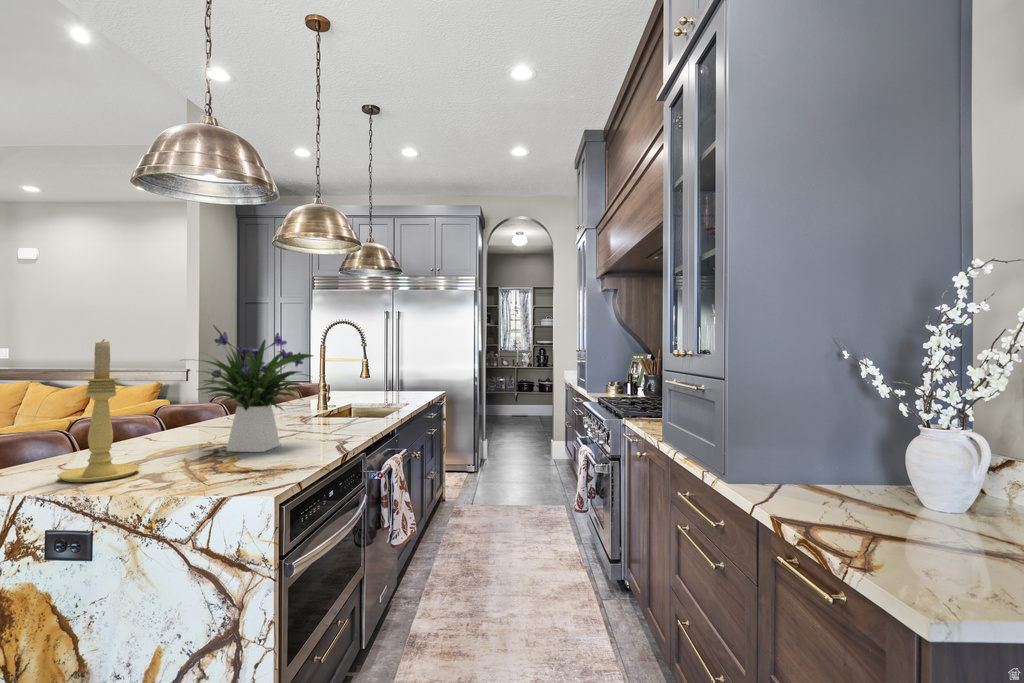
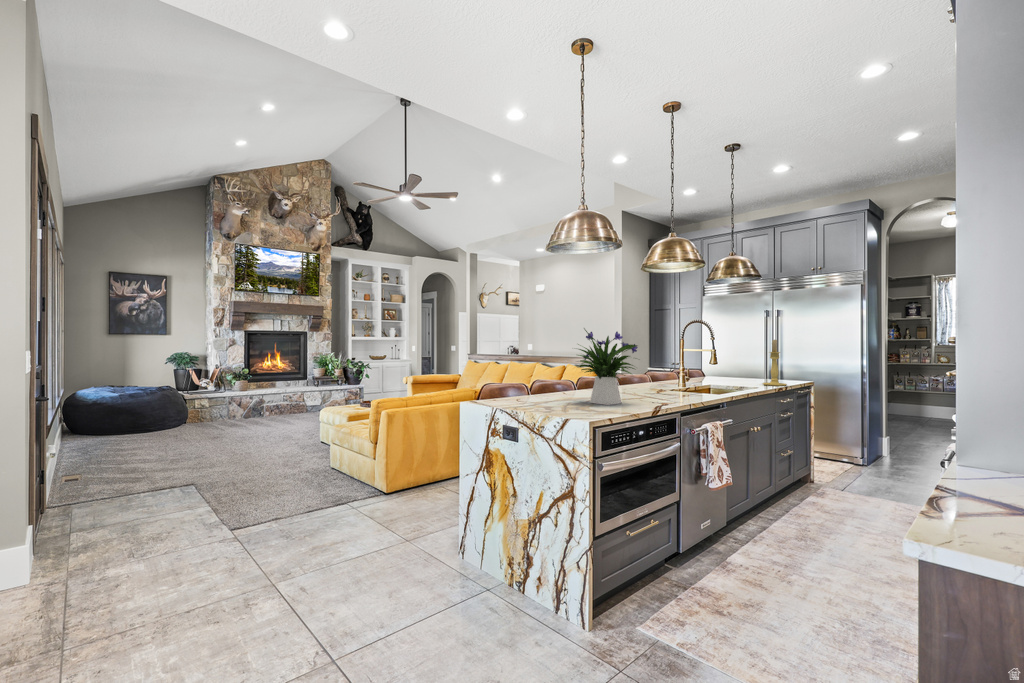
candle holder: present [57,339,140,482] -> present [763,340,787,386]

